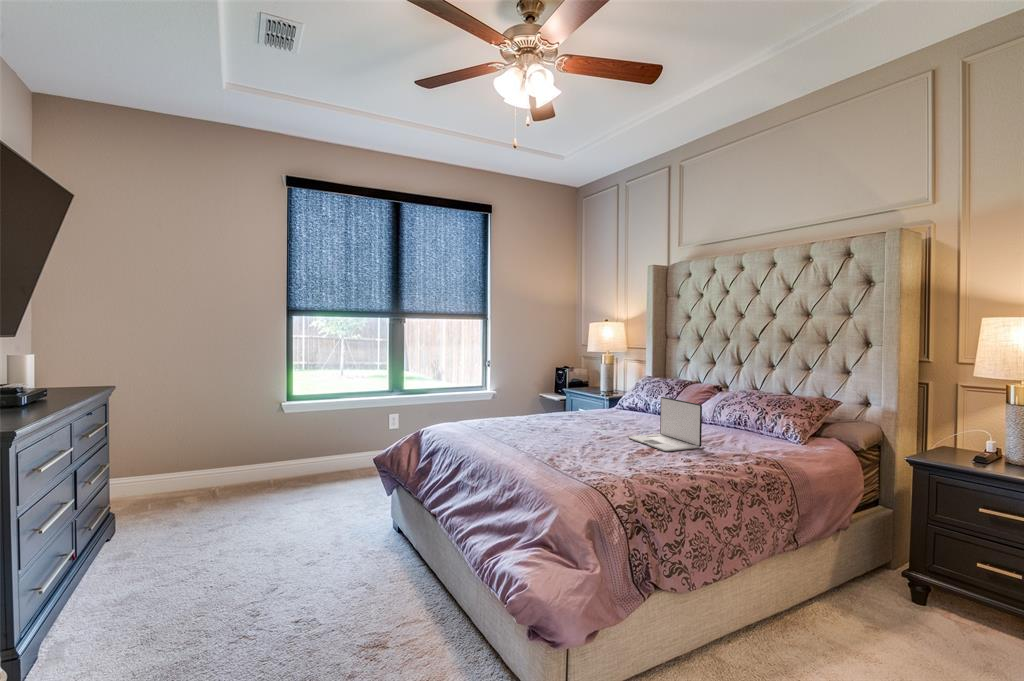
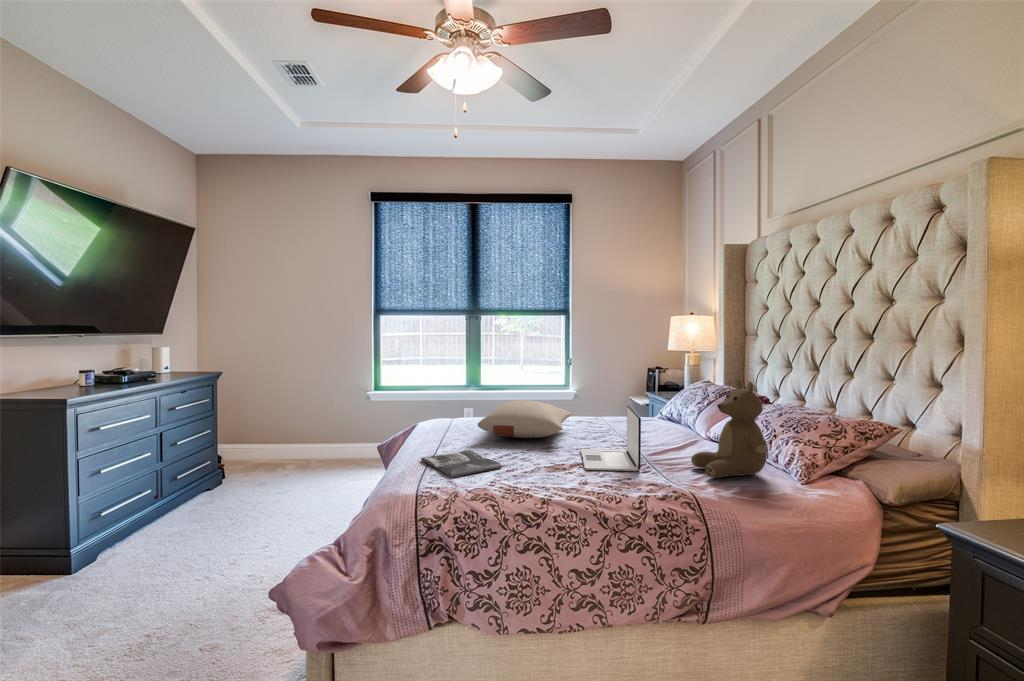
teddy bear: none [723,371,788,447] -> present [691,379,767,478]
pillow: none [517,399,611,433] -> present [478,400,572,438]
magazine: none [525,447,605,470] -> present [421,450,502,477]

